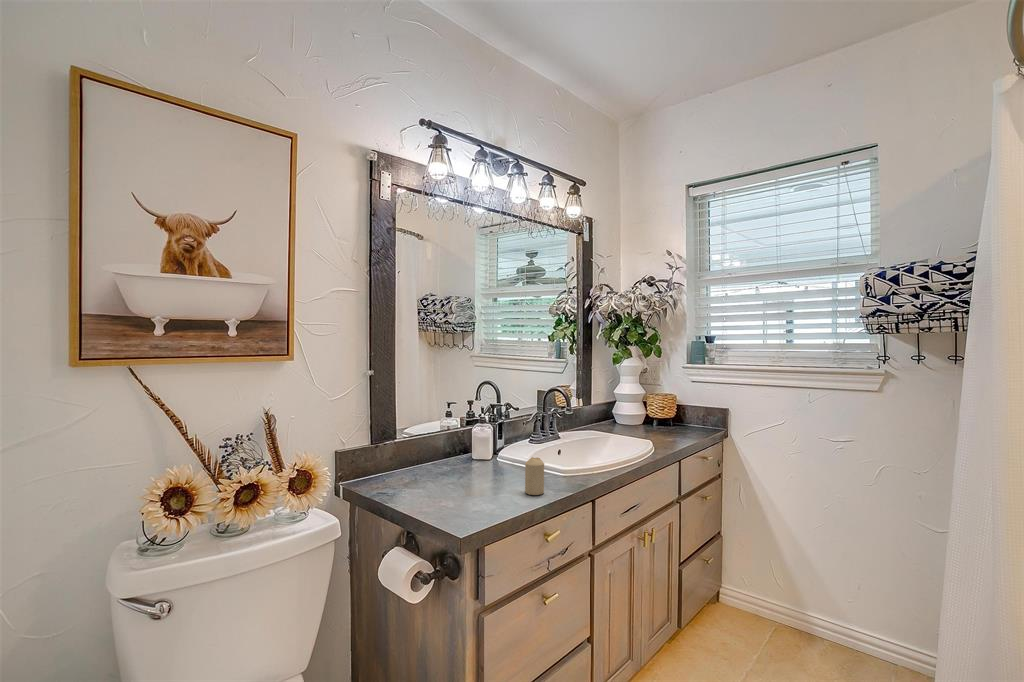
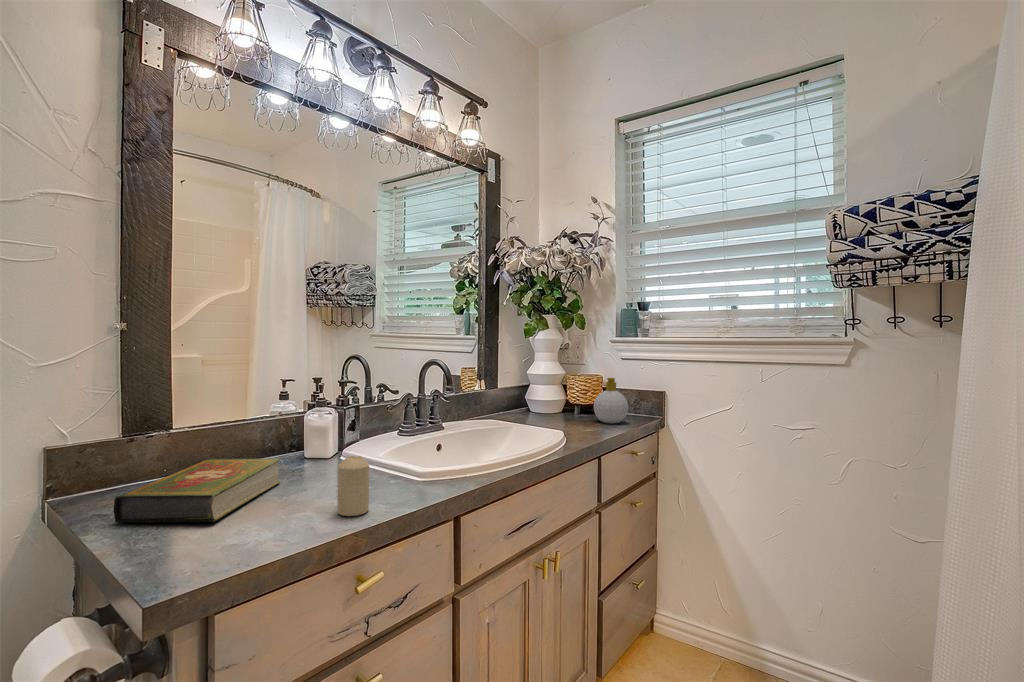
soap bottle: none [670,397,699,434] -> present [594,378,628,423]
book: none [398,457,474,496] -> present [113,458,281,523]

